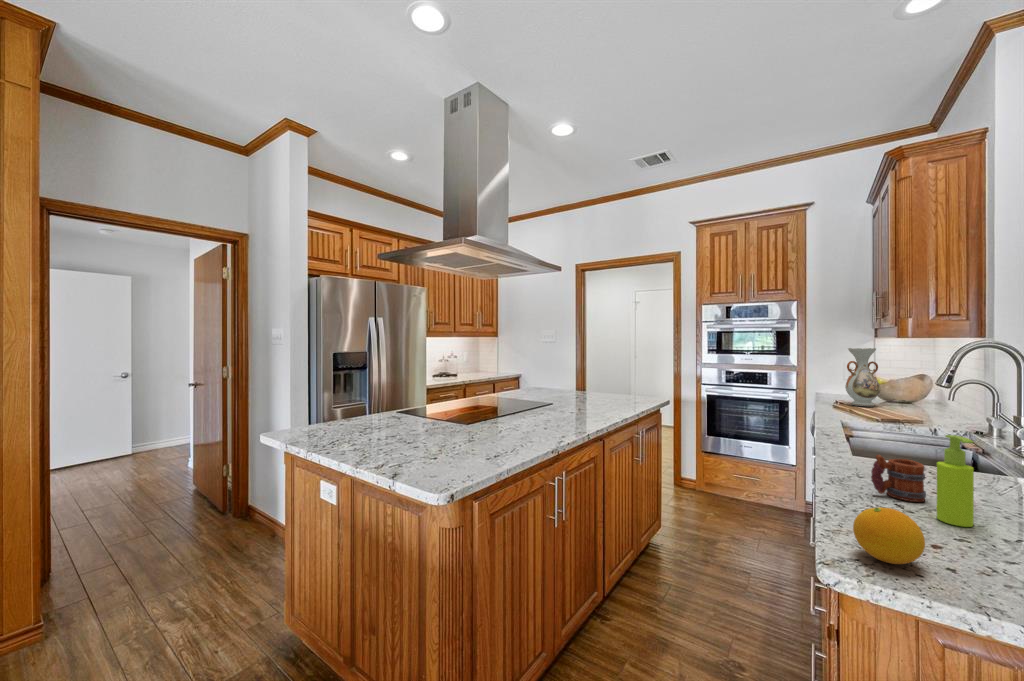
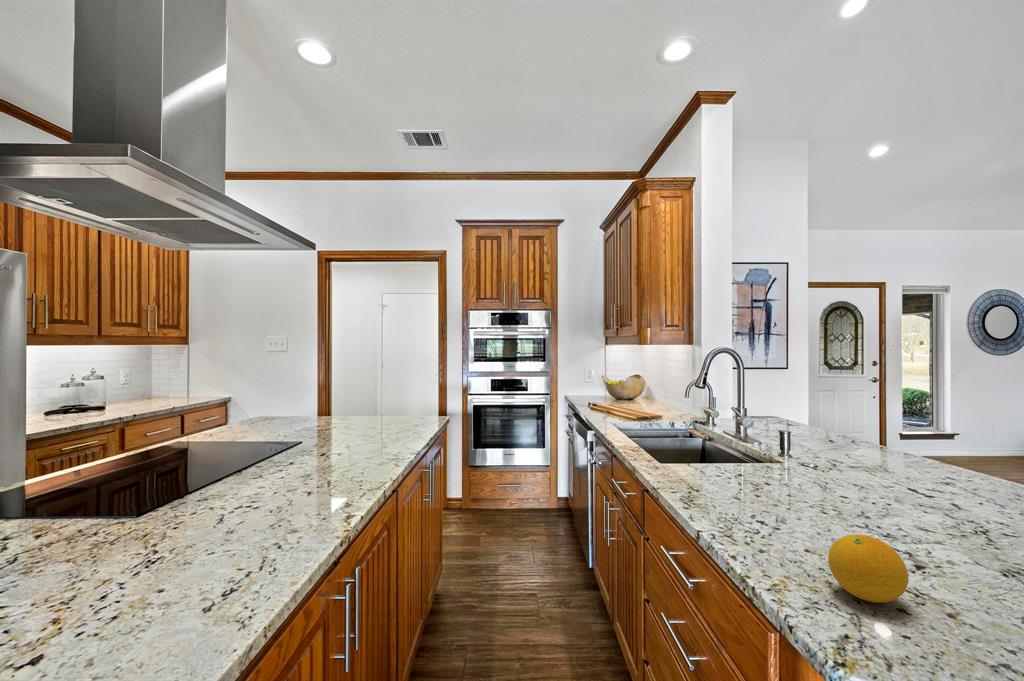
vase: present [845,348,880,406] -> none [599,353,624,405]
soap dispenser: present [937,435,974,527] -> none [805,436,840,525]
mug: present [871,455,926,502] -> none [737,462,778,505]

